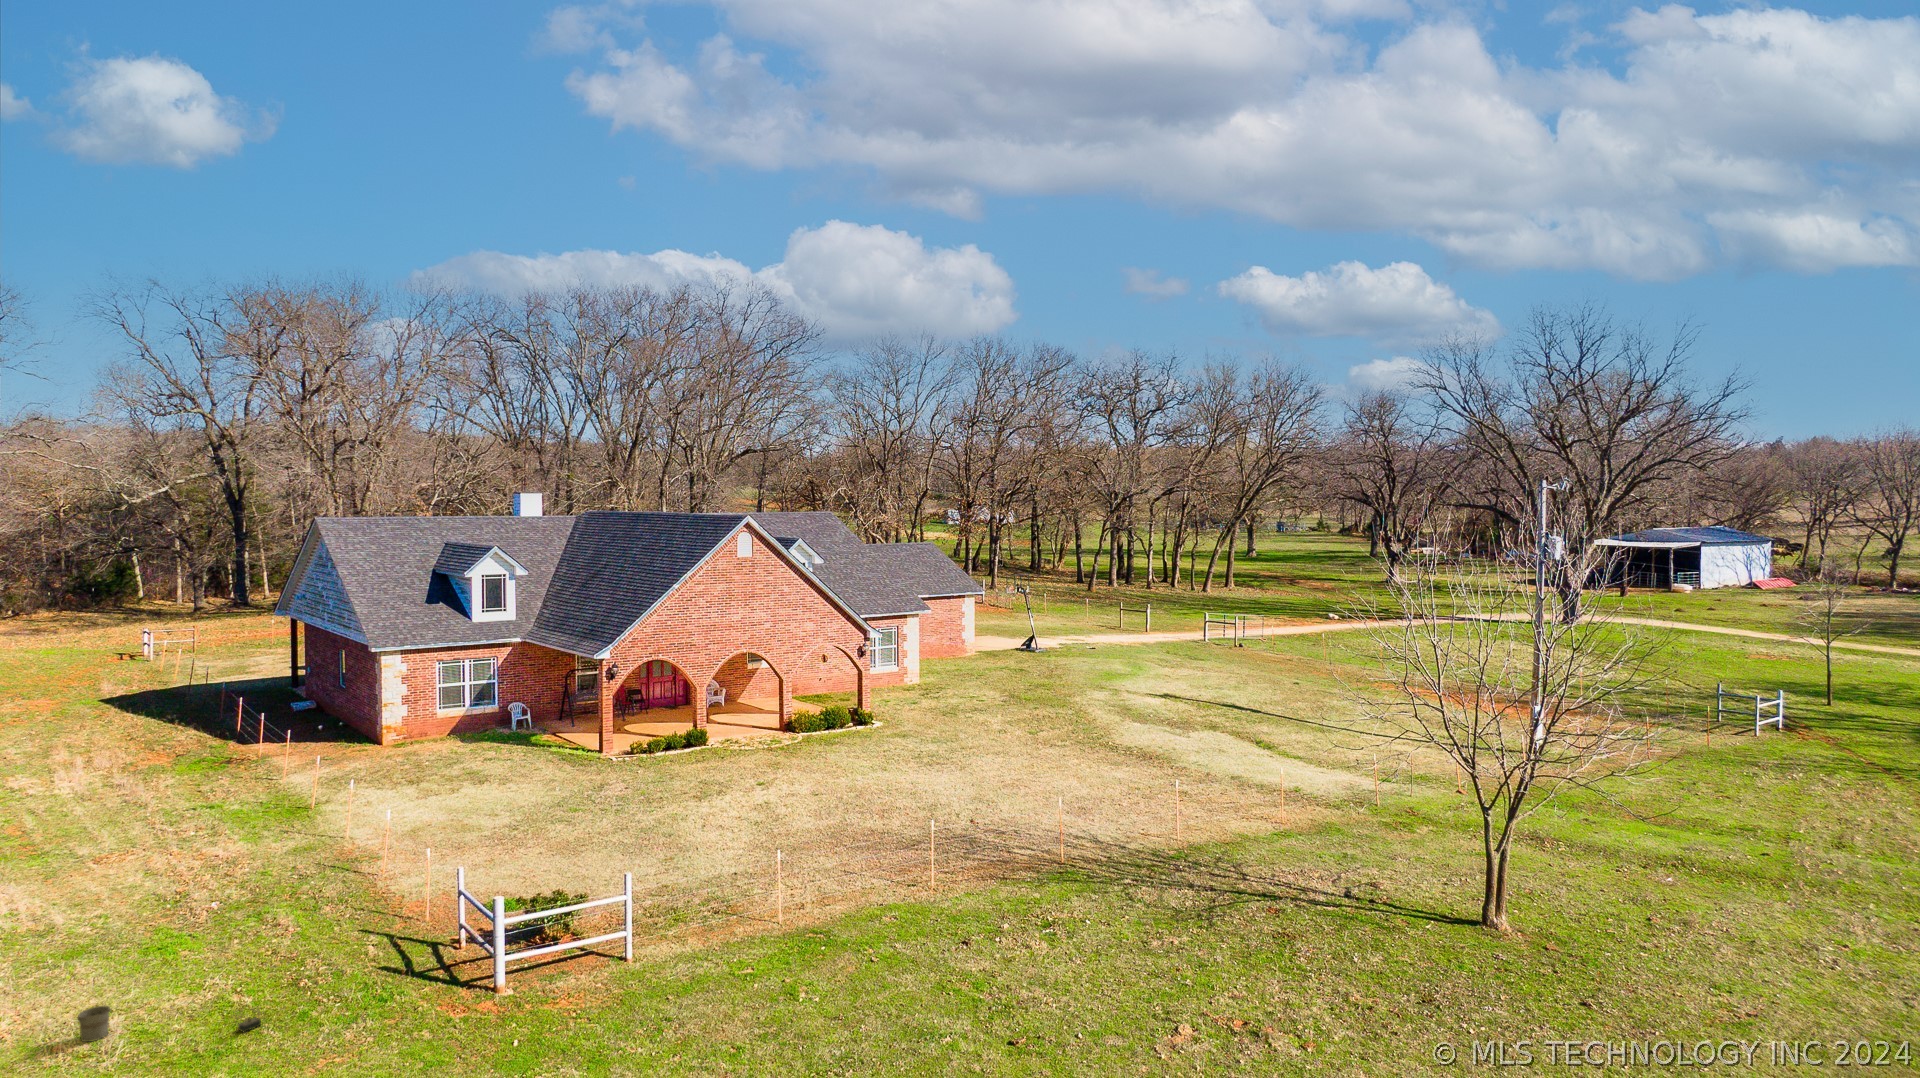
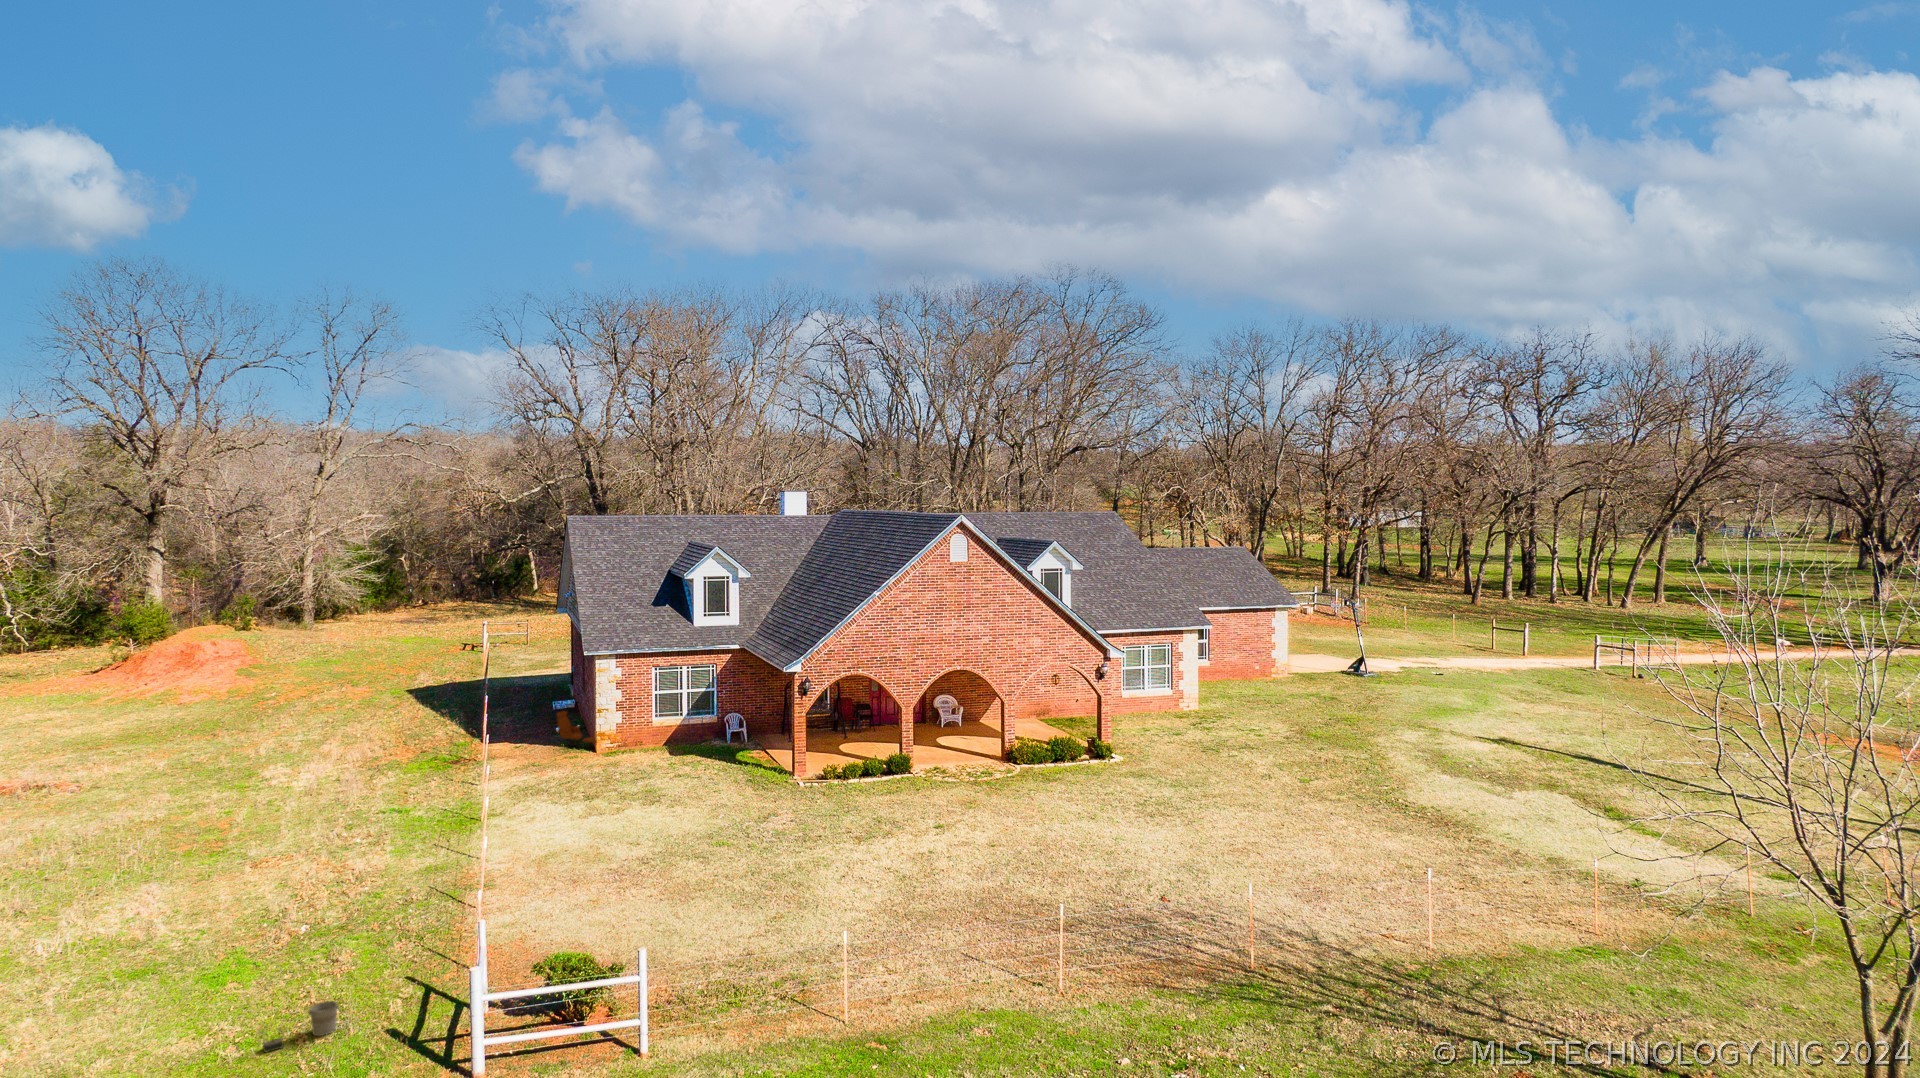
lounge chair: none [329,708,377,746] -> present [557,711,596,748]
bucket: present [77,1006,111,1042] -> present [309,1001,339,1036]

